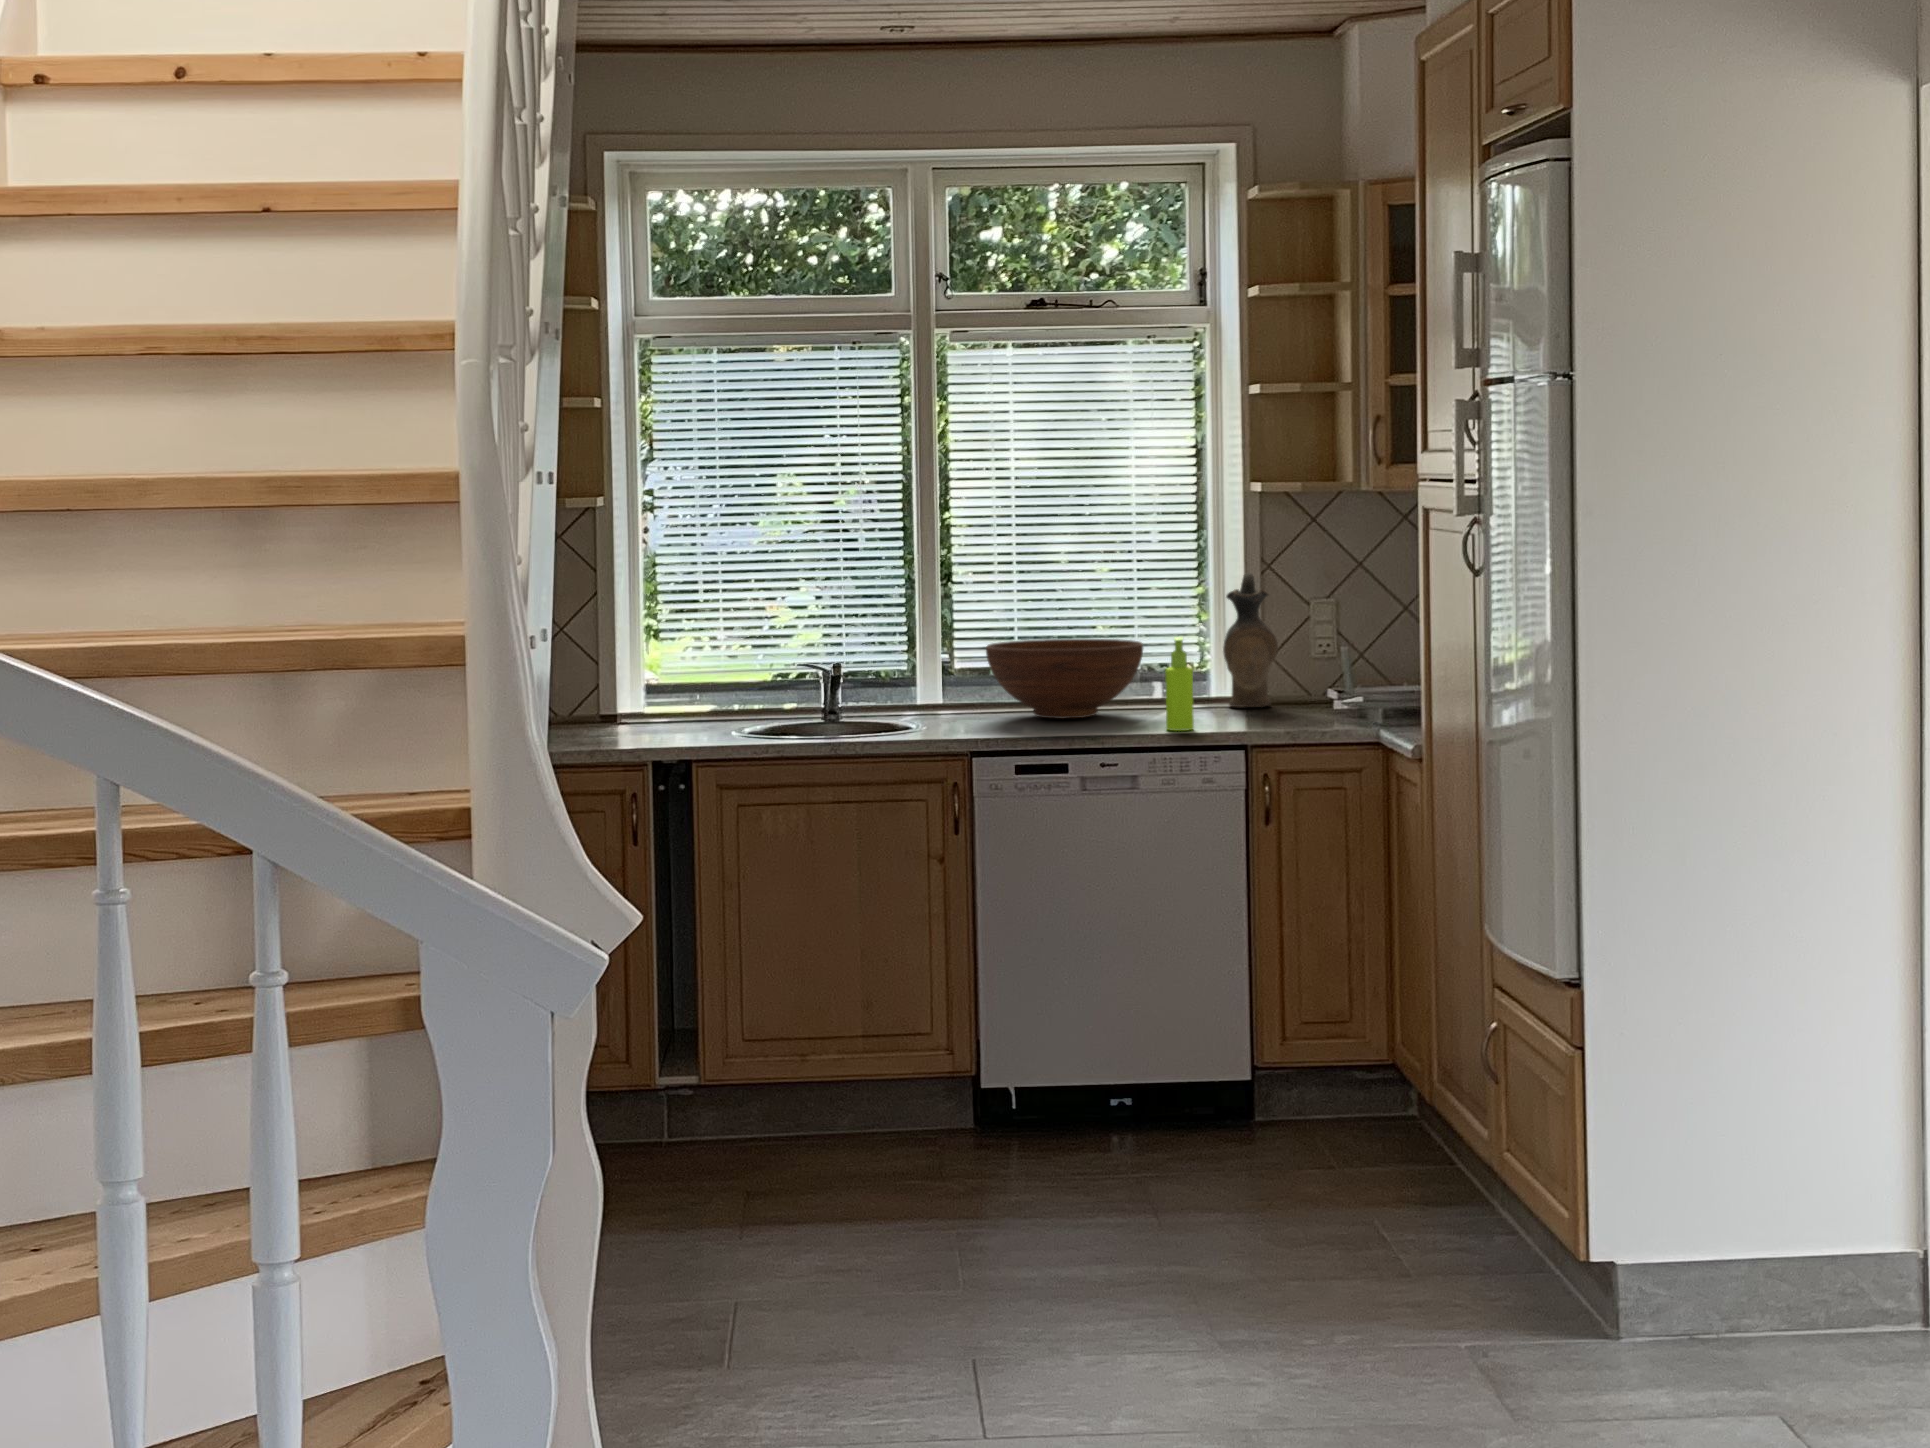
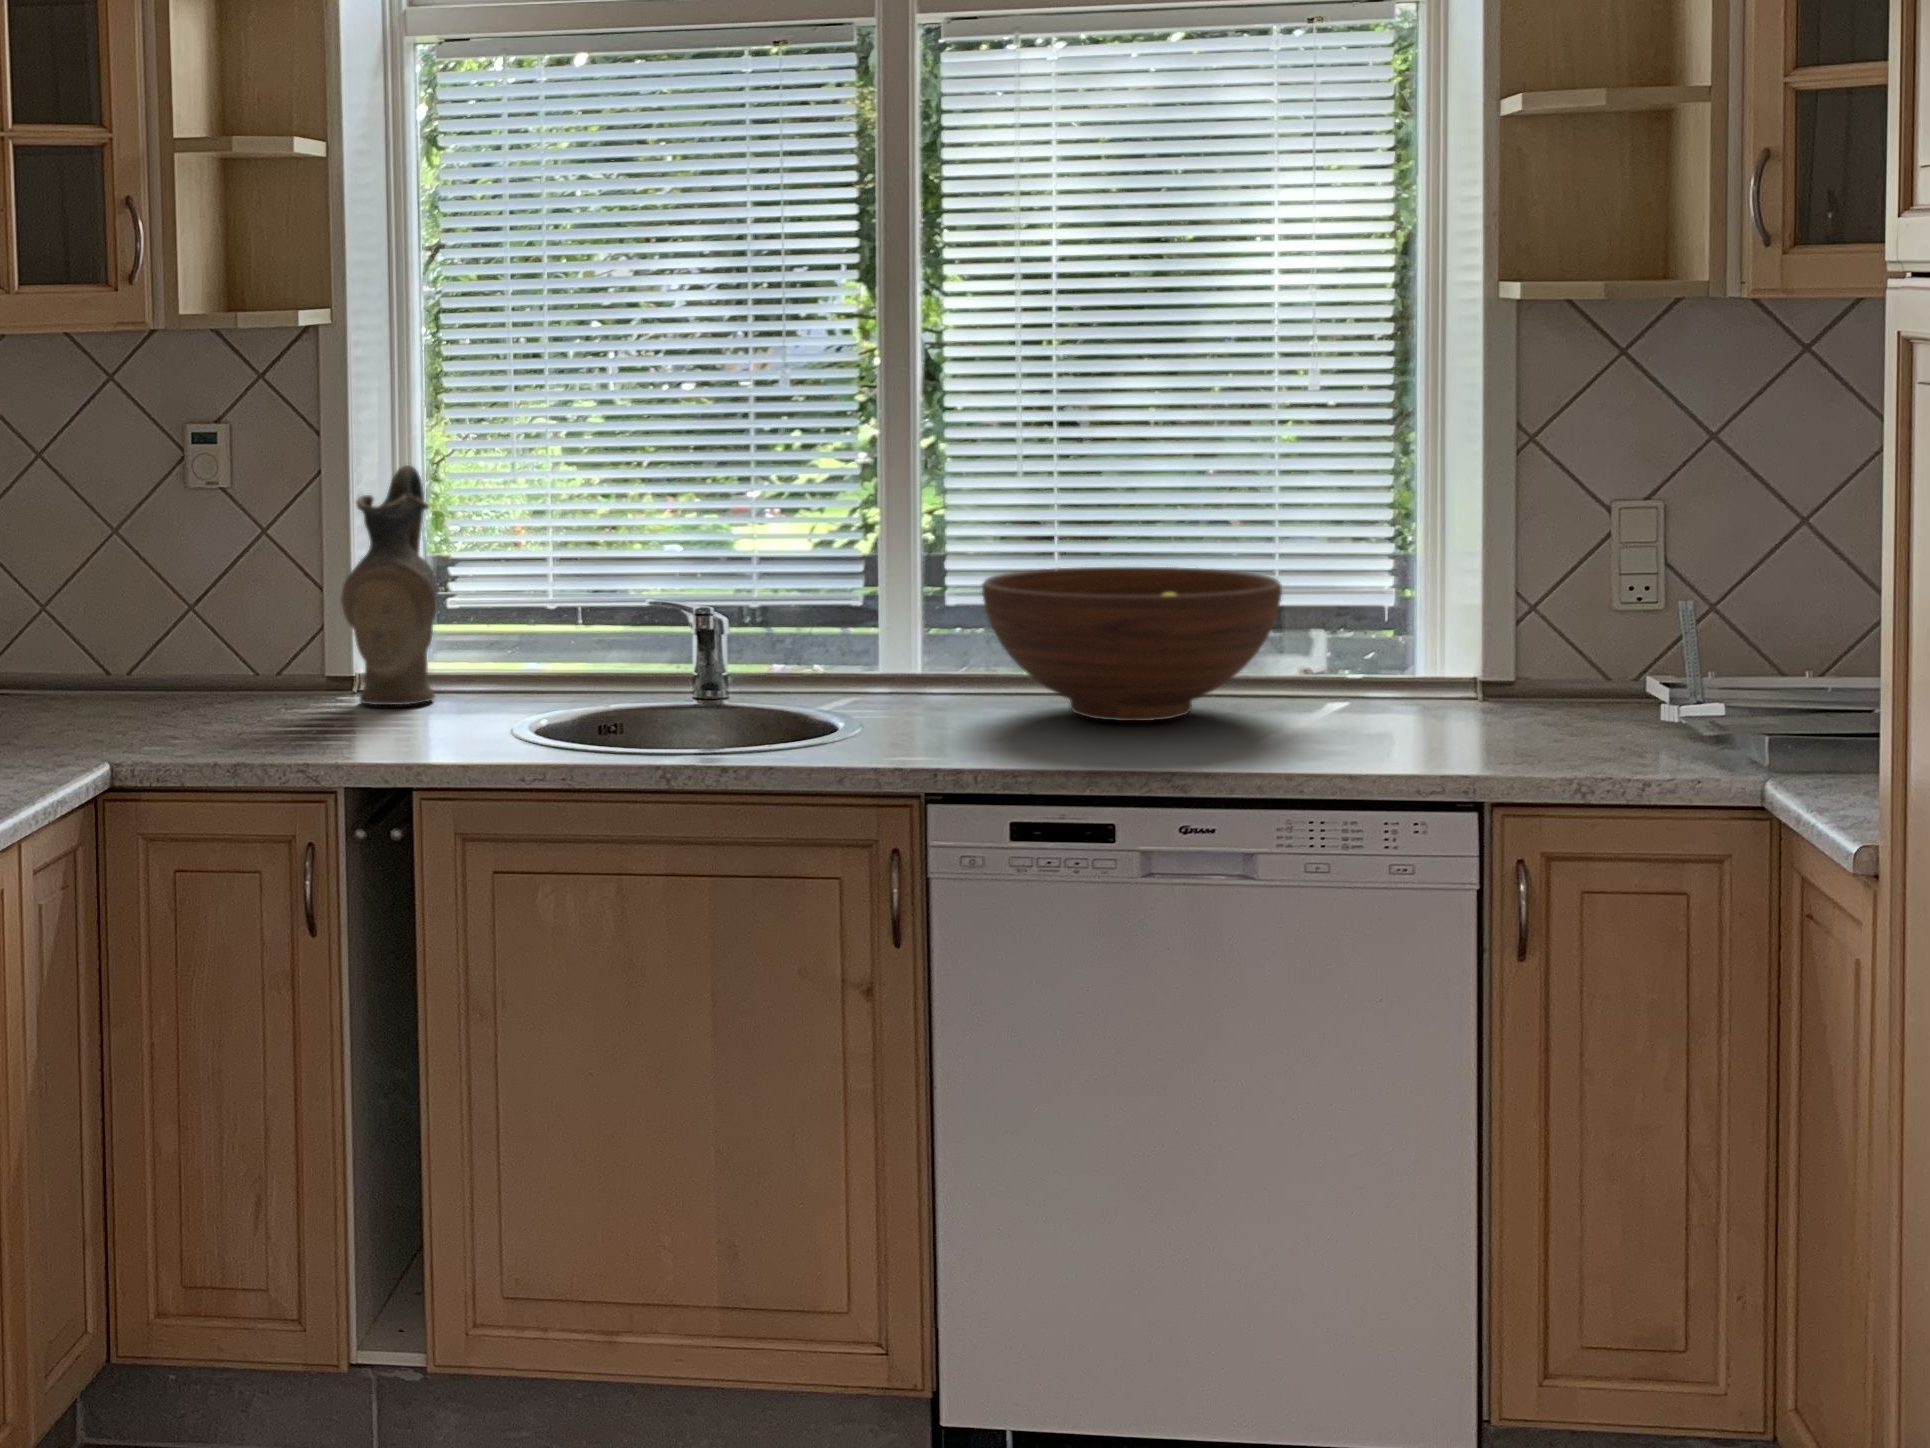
ceramic pitcher: present [1223,573,1278,707] -> present [341,465,438,705]
soap dispenser: present [1165,636,1194,731] -> none [1320,579,1376,762]

